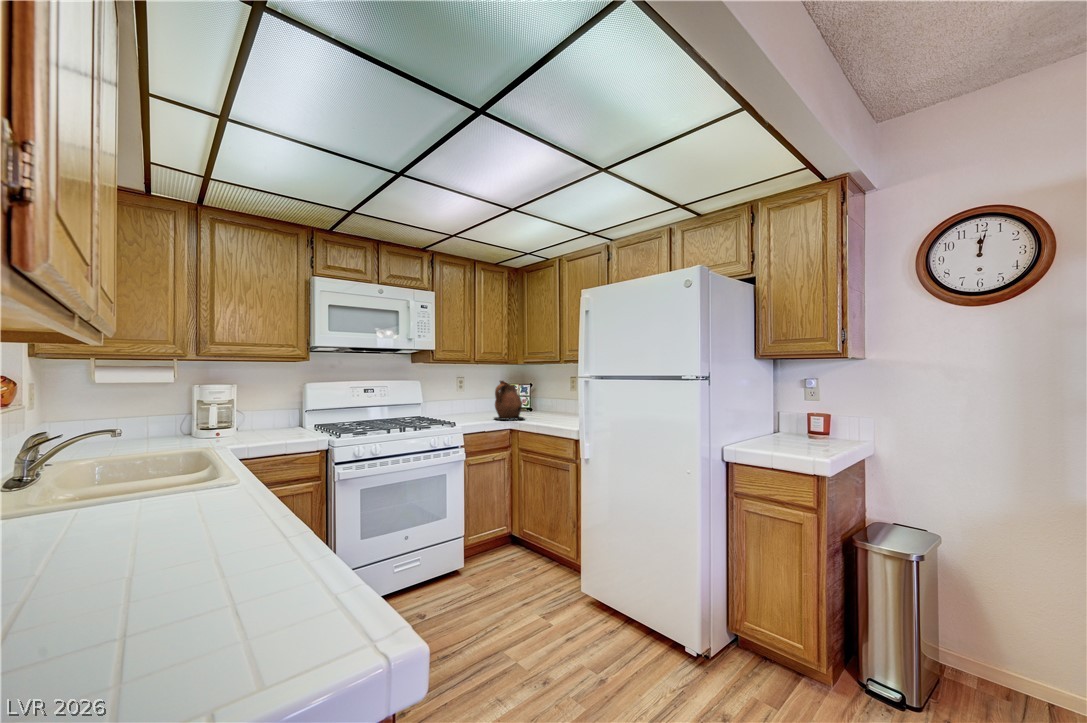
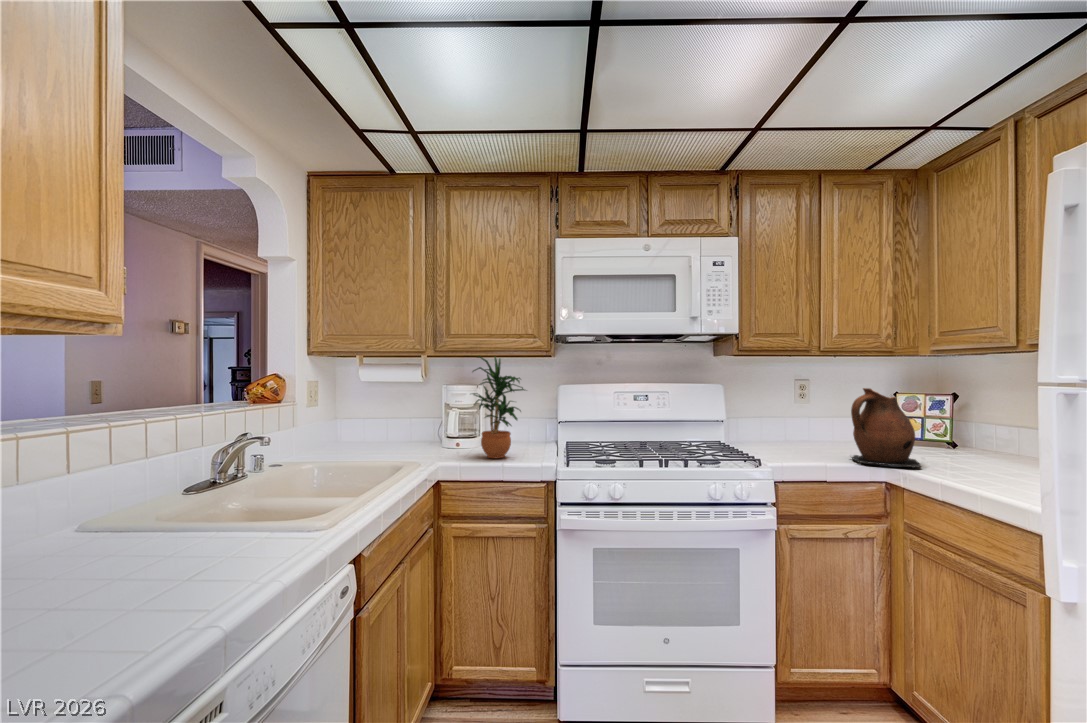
potted plant: none [253,361,305,439] -> present [472,356,525,458]

